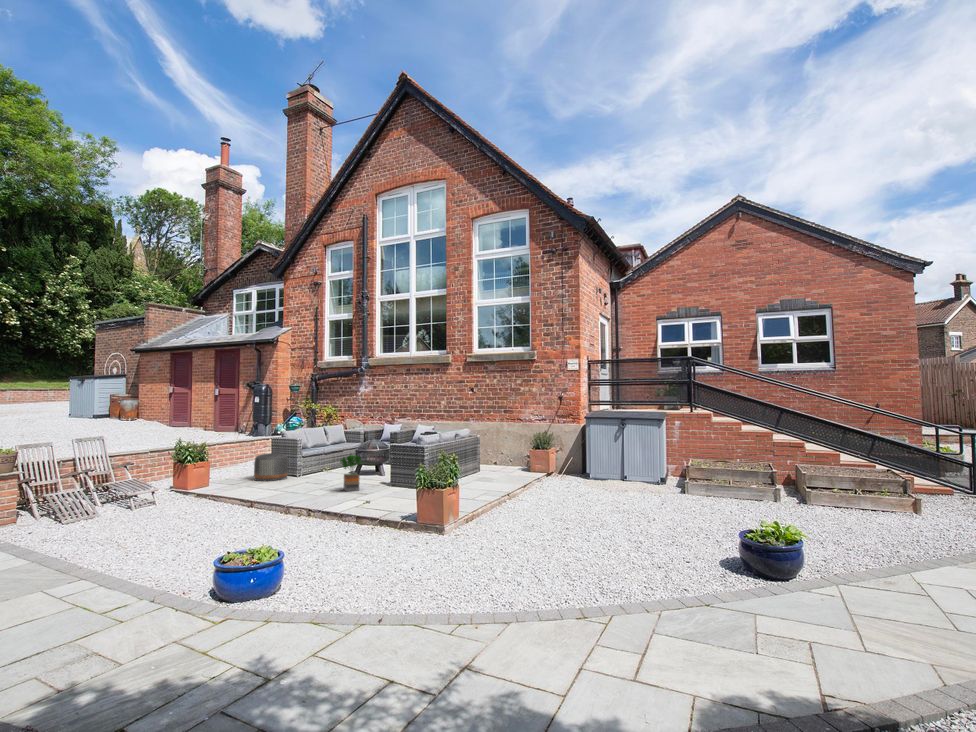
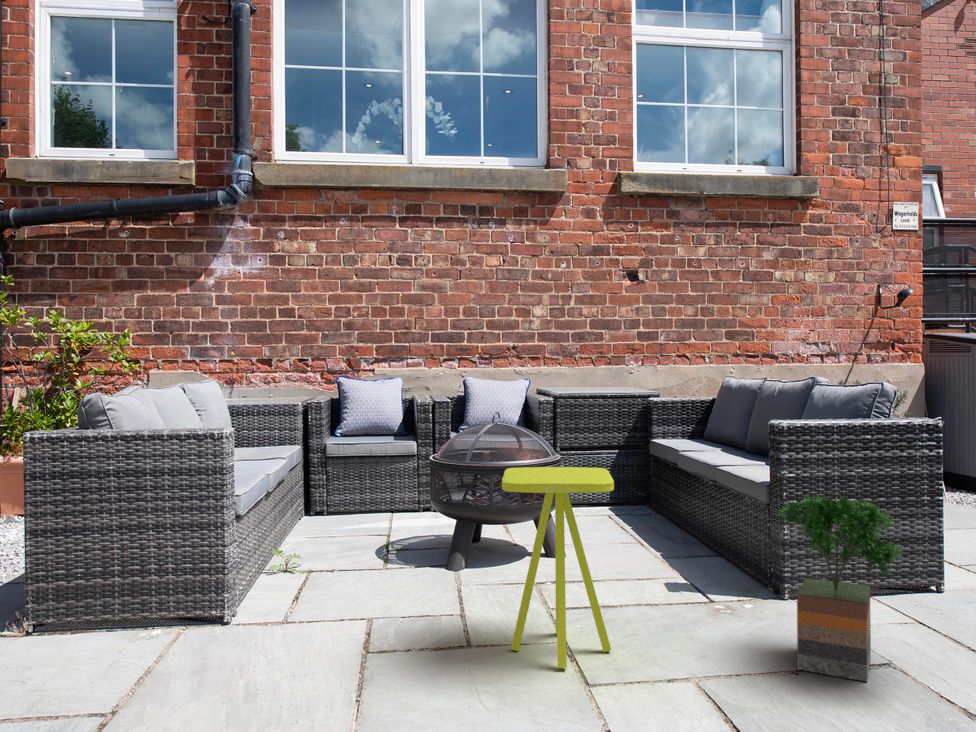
side table: none [308,447,336,485] -> present [502,467,614,668]
pouf: present [254,453,288,481] -> none [82,524,264,703]

